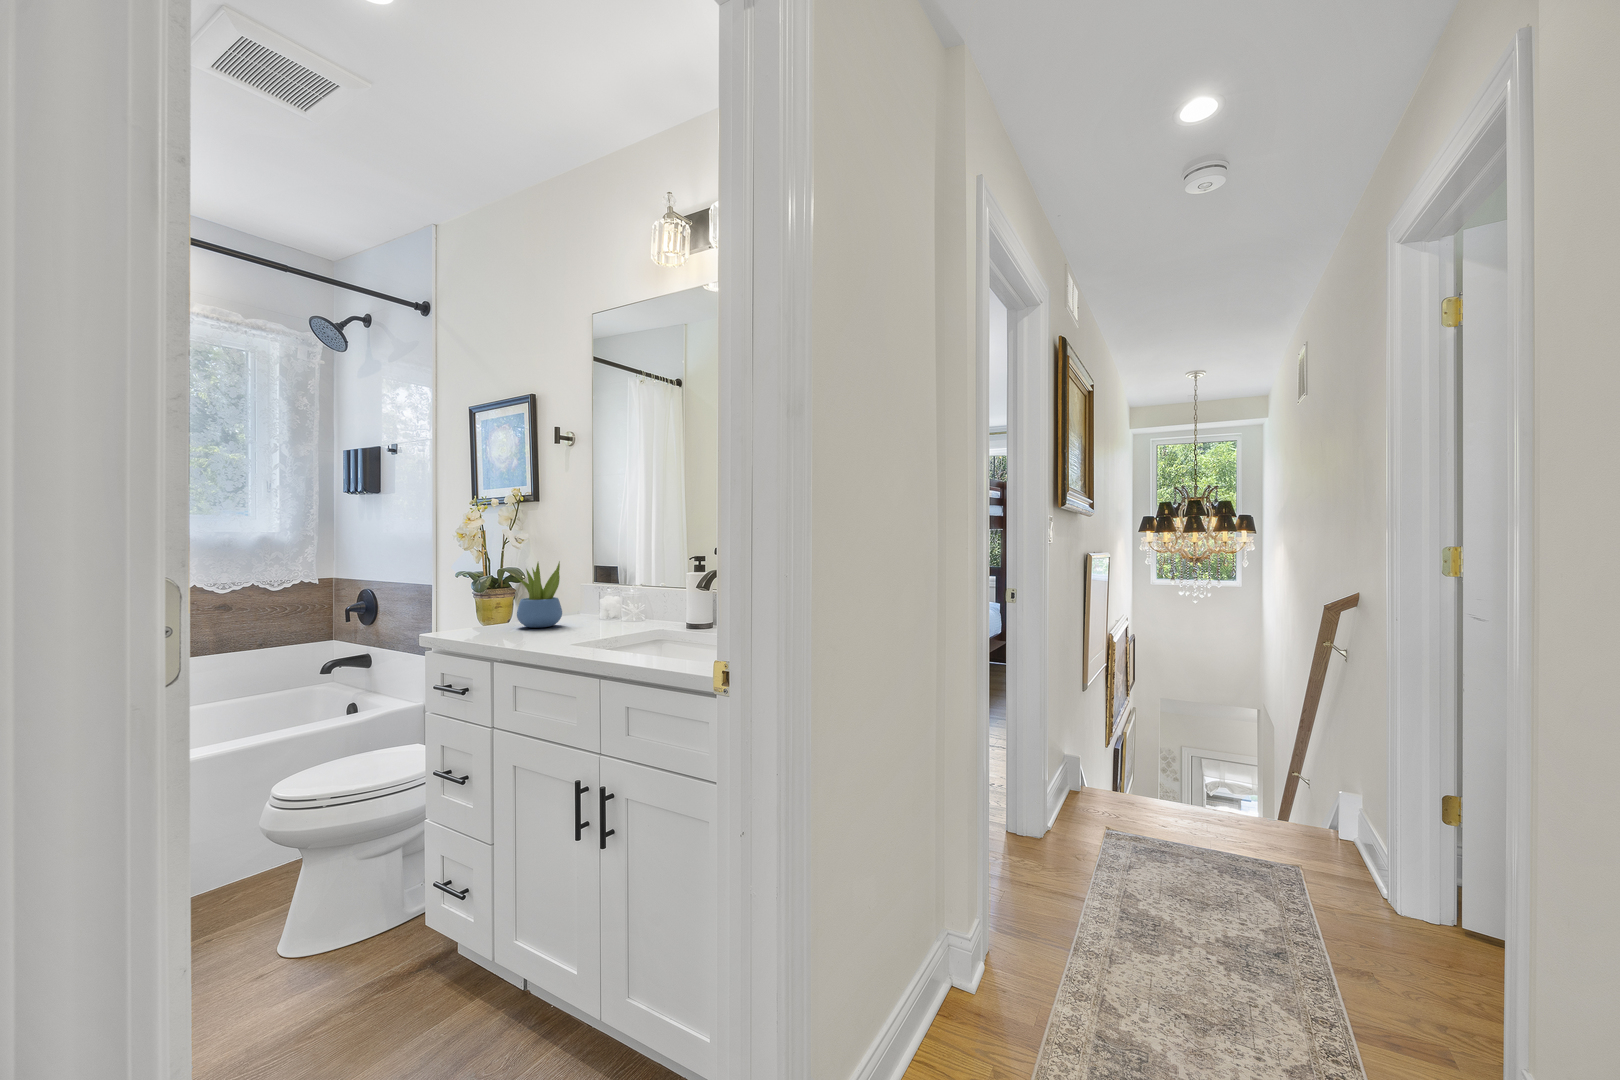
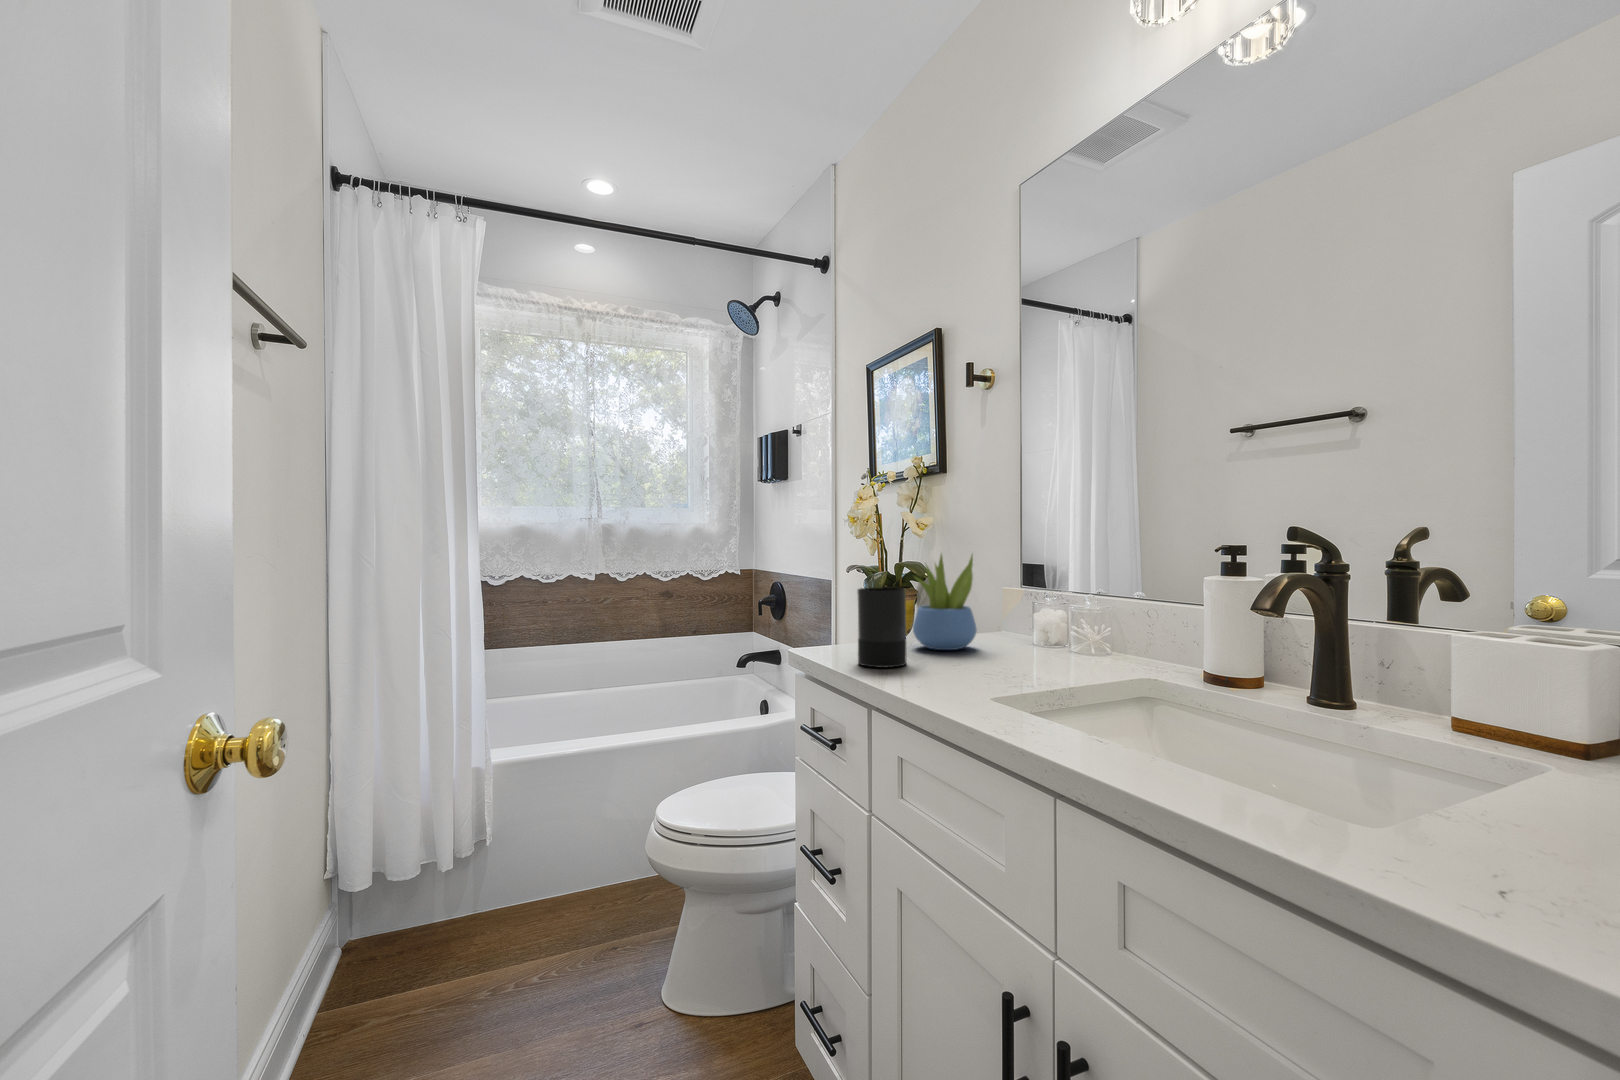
candle: none [474,582,515,639] -> present [857,587,907,668]

